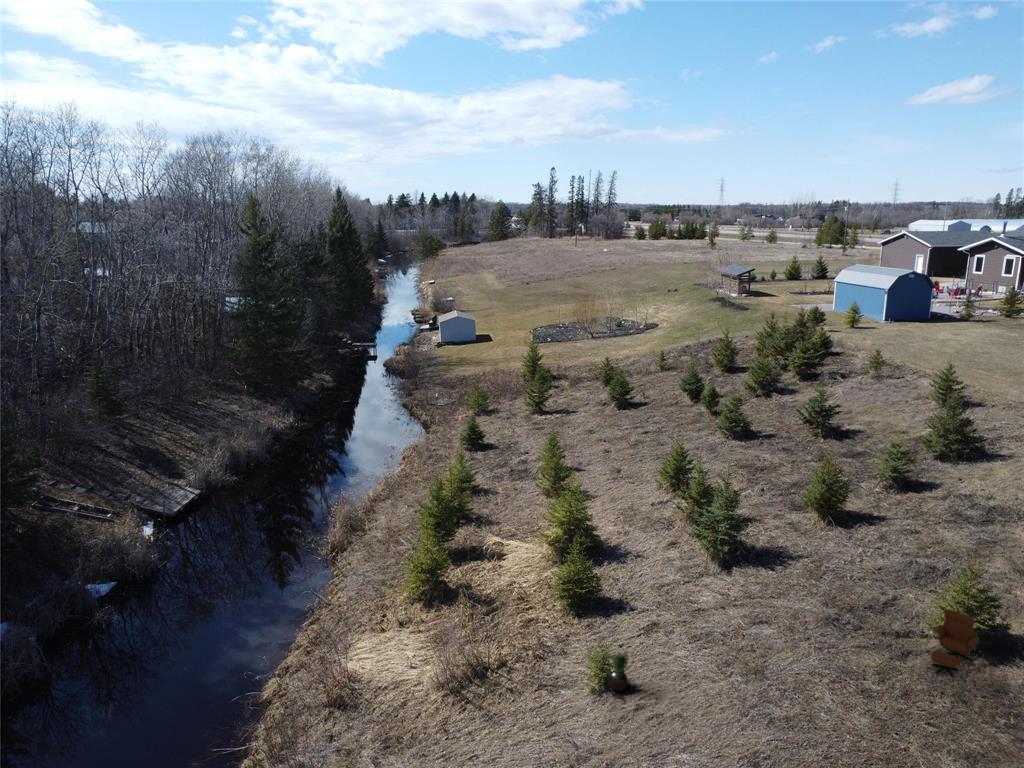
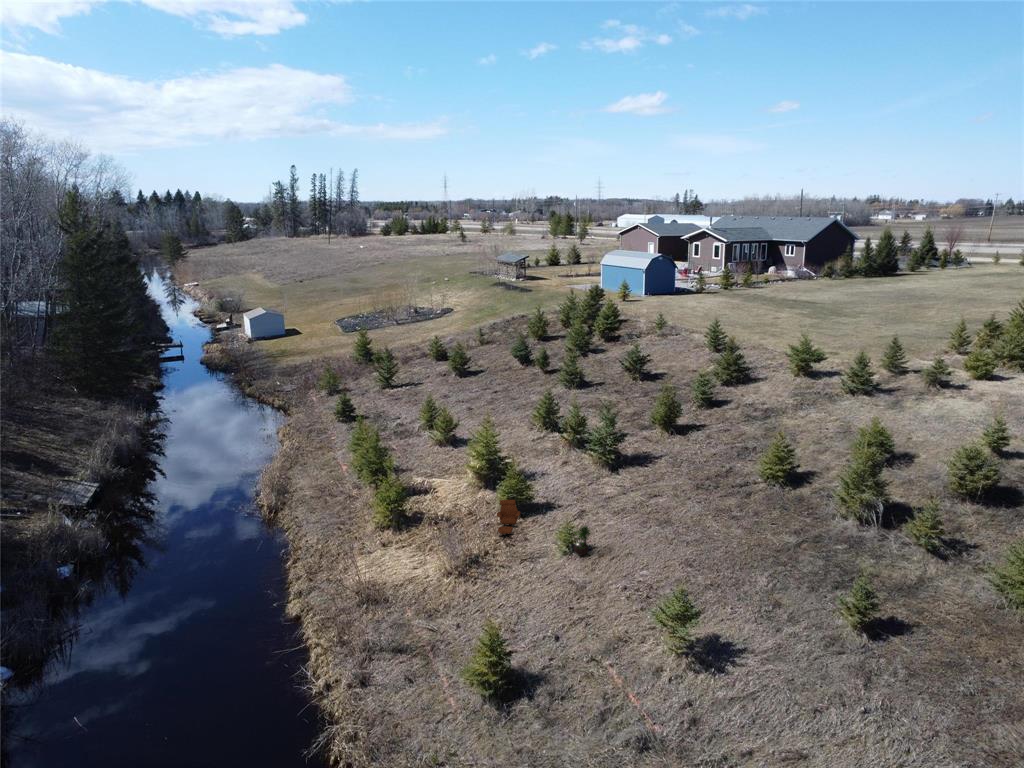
lounge chair: present [931,610,979,677] -> present [497,500,520,540]

